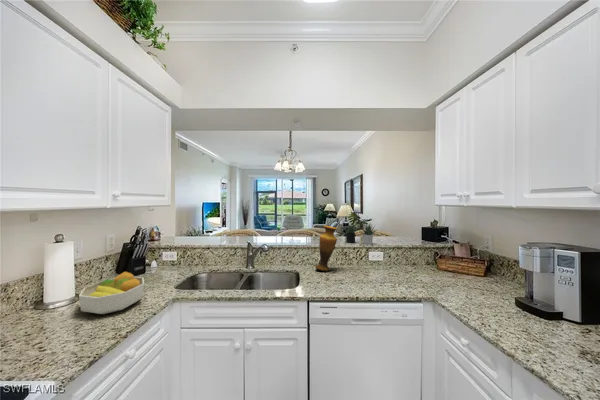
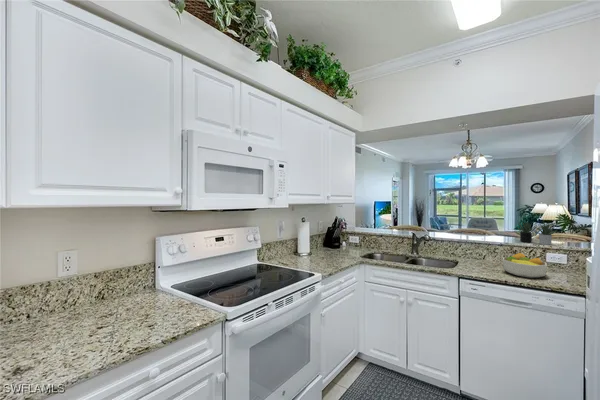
vase: present [315,226,338,271] -> none [478,222,503,265]
fruit bowl: present [79,272,144,314] -> present [503,253,547,278]

